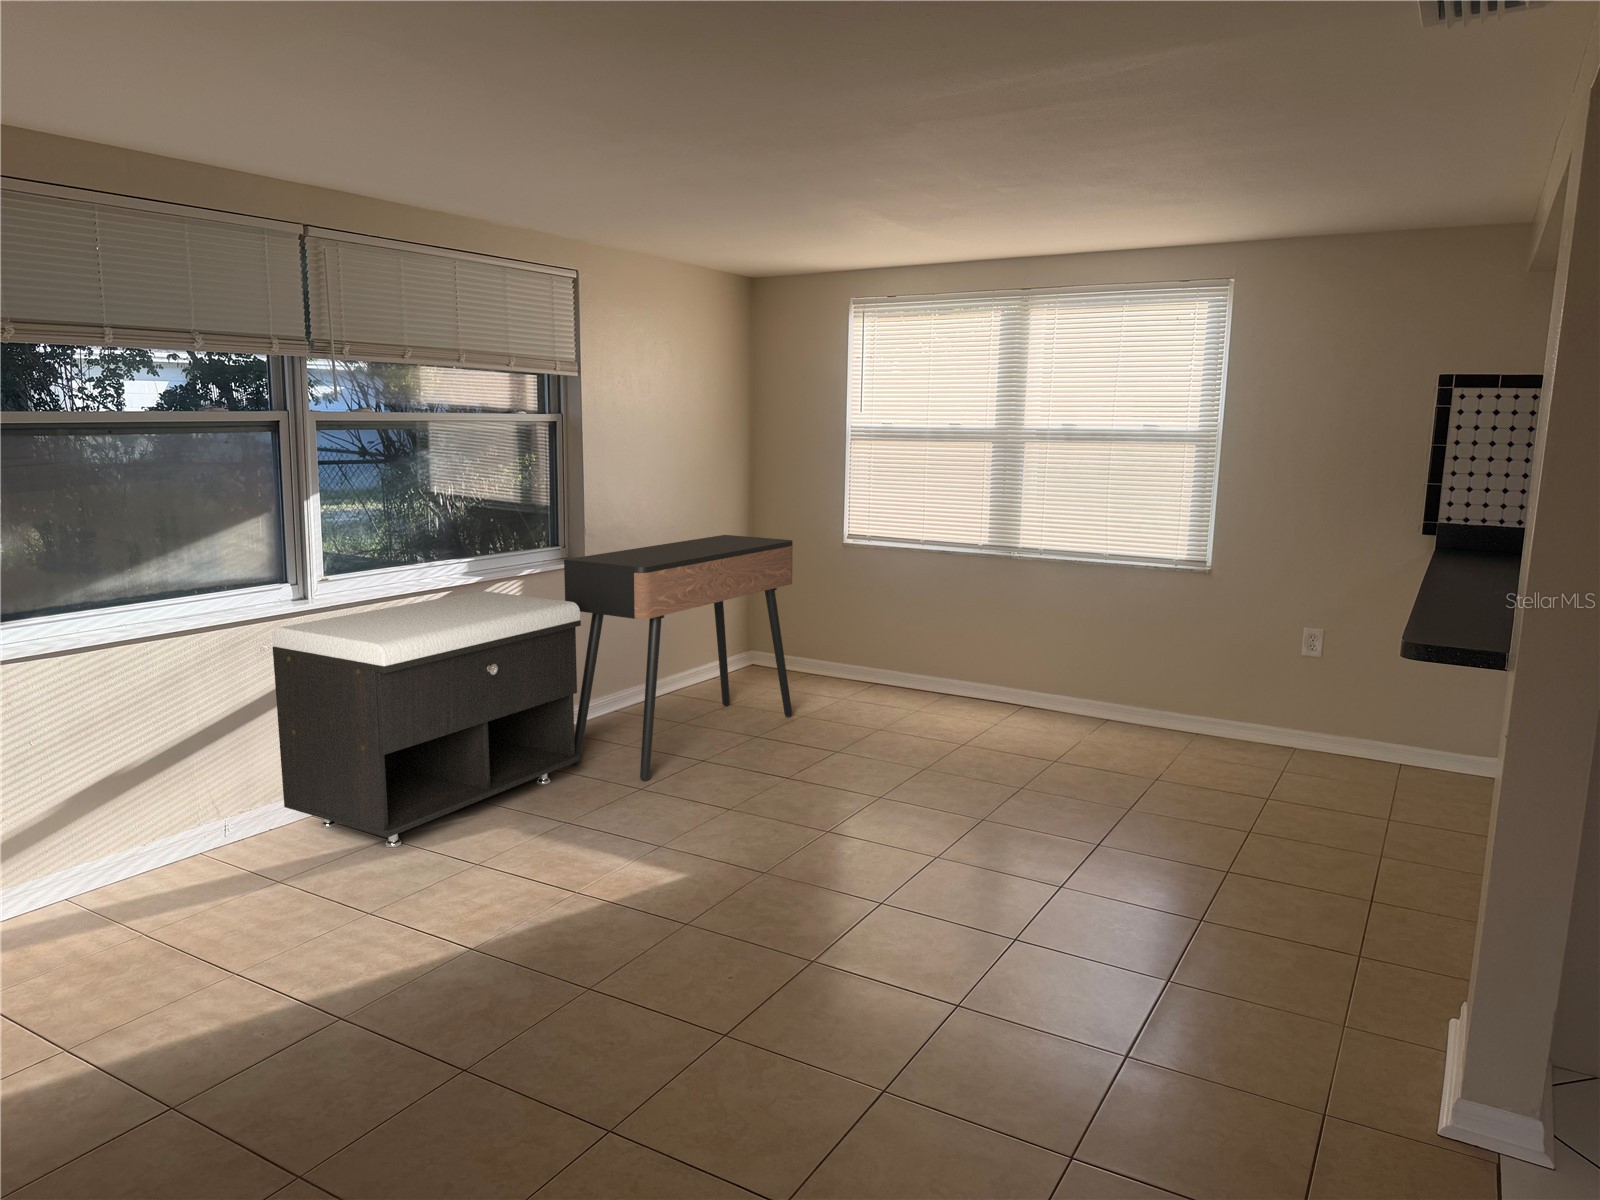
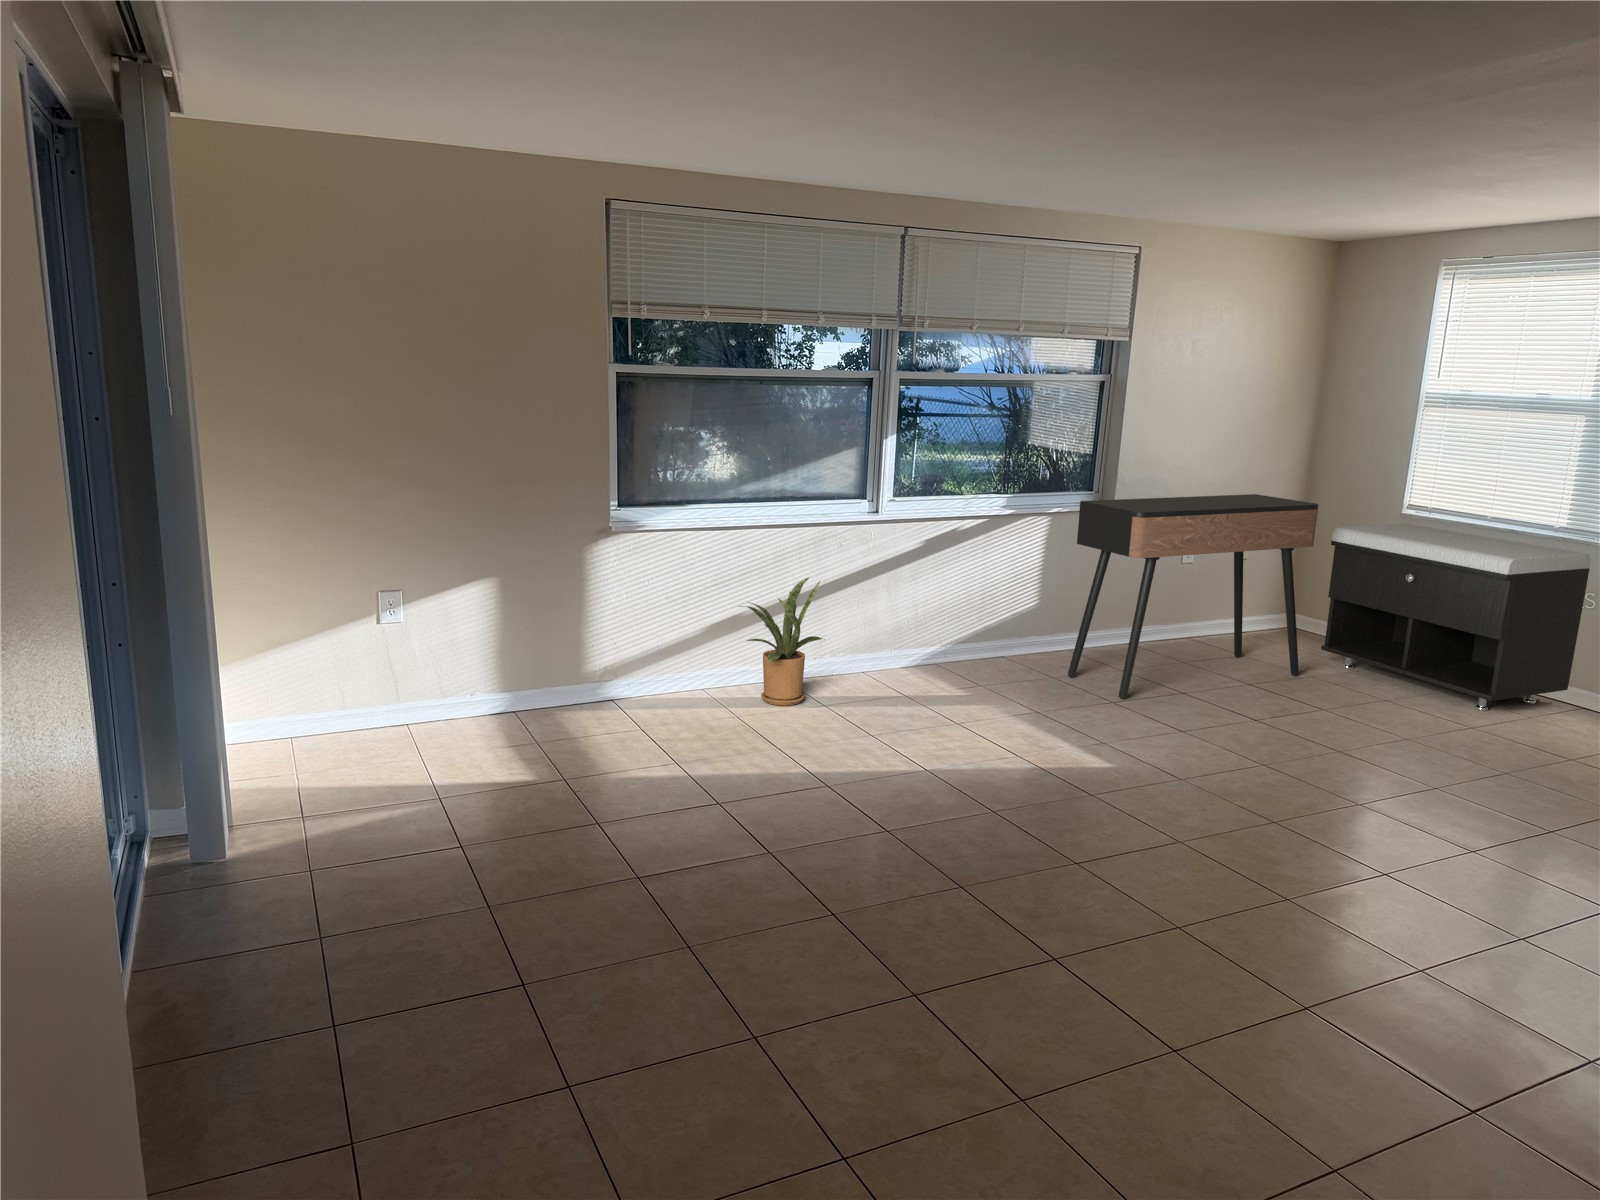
storage bench: present [273,591,581,847] -> present [1321,524,1591,711]
house plant: none [116,700,261,896] -> present [739,577,822,706]

